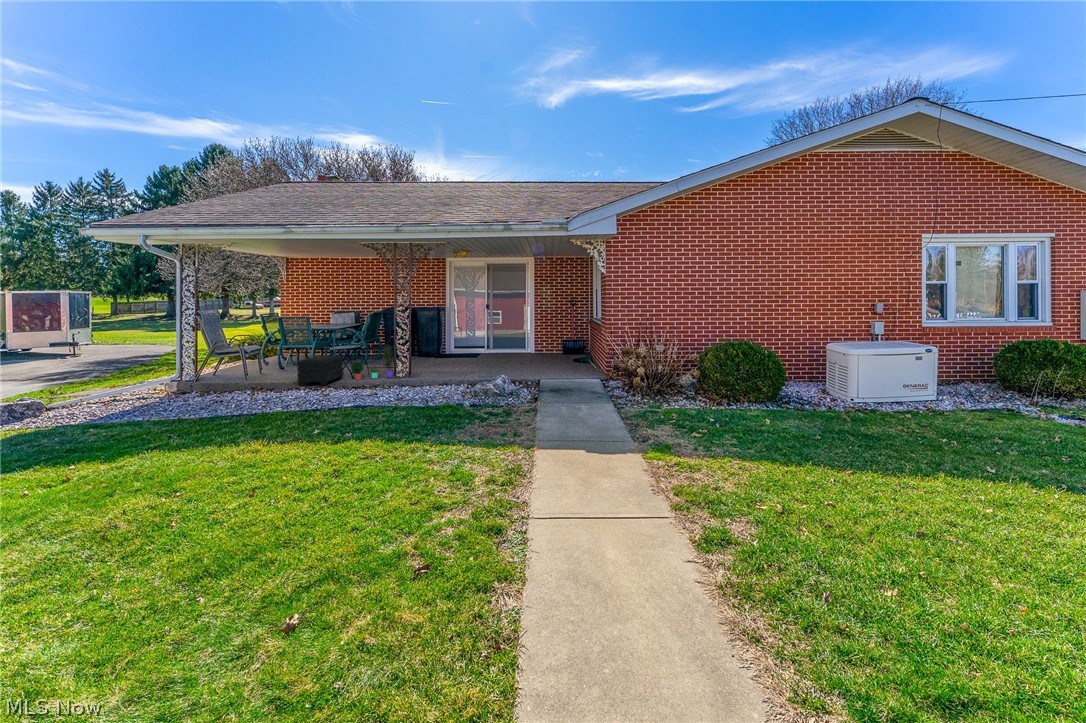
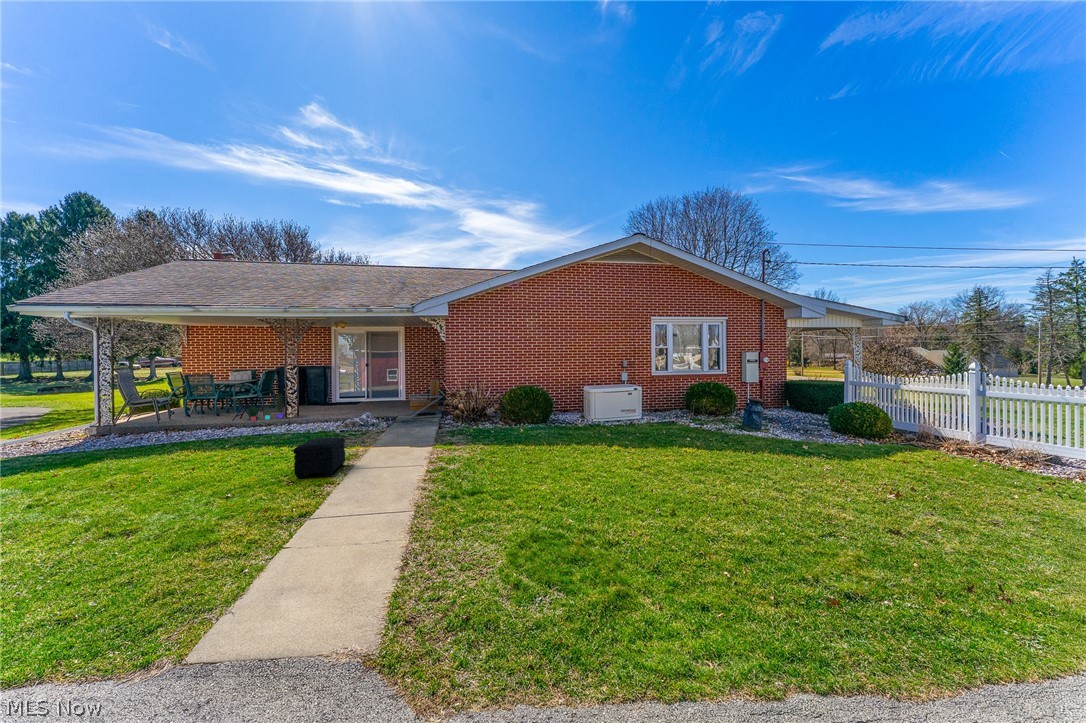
lounge chair: none [555,329,607,385] -> present [409,379,443,418]
ottoman: present [297,356,343,386] -> present [294,438,345,479]

